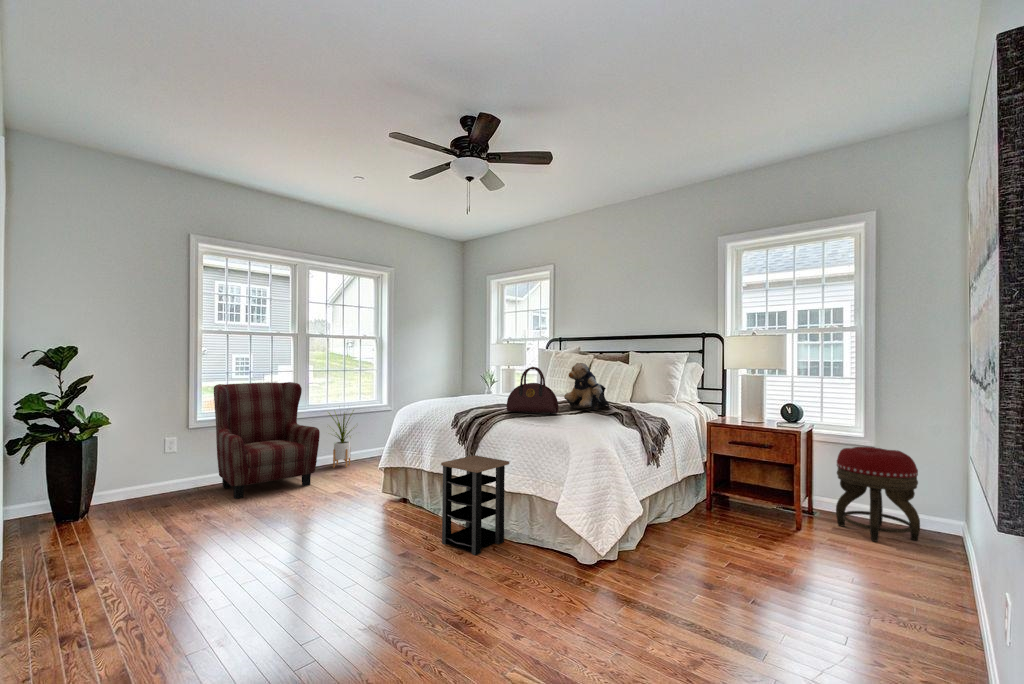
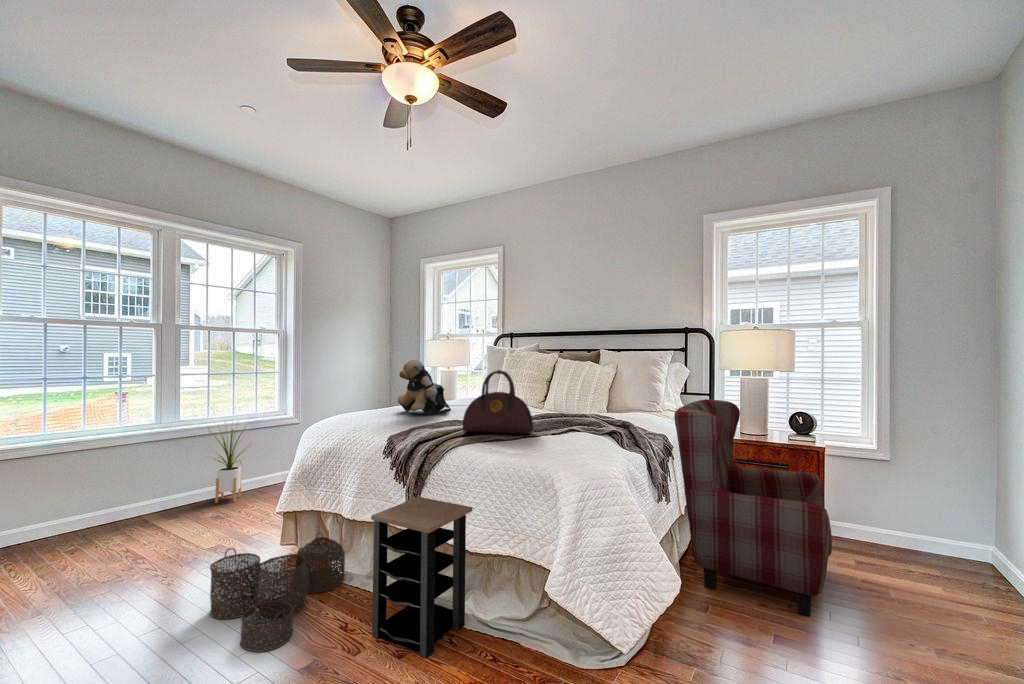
teddy bear: present [564,363,609,410] -> present [398,360,451,415]
armchair: present [214,382,320,499] -> present [674,399,832,616]
footstool: present [836,447,920,541] -> none [857,463,961,581]
woven basket: none [340,481,425,545] -> present [210,533,345,652]

